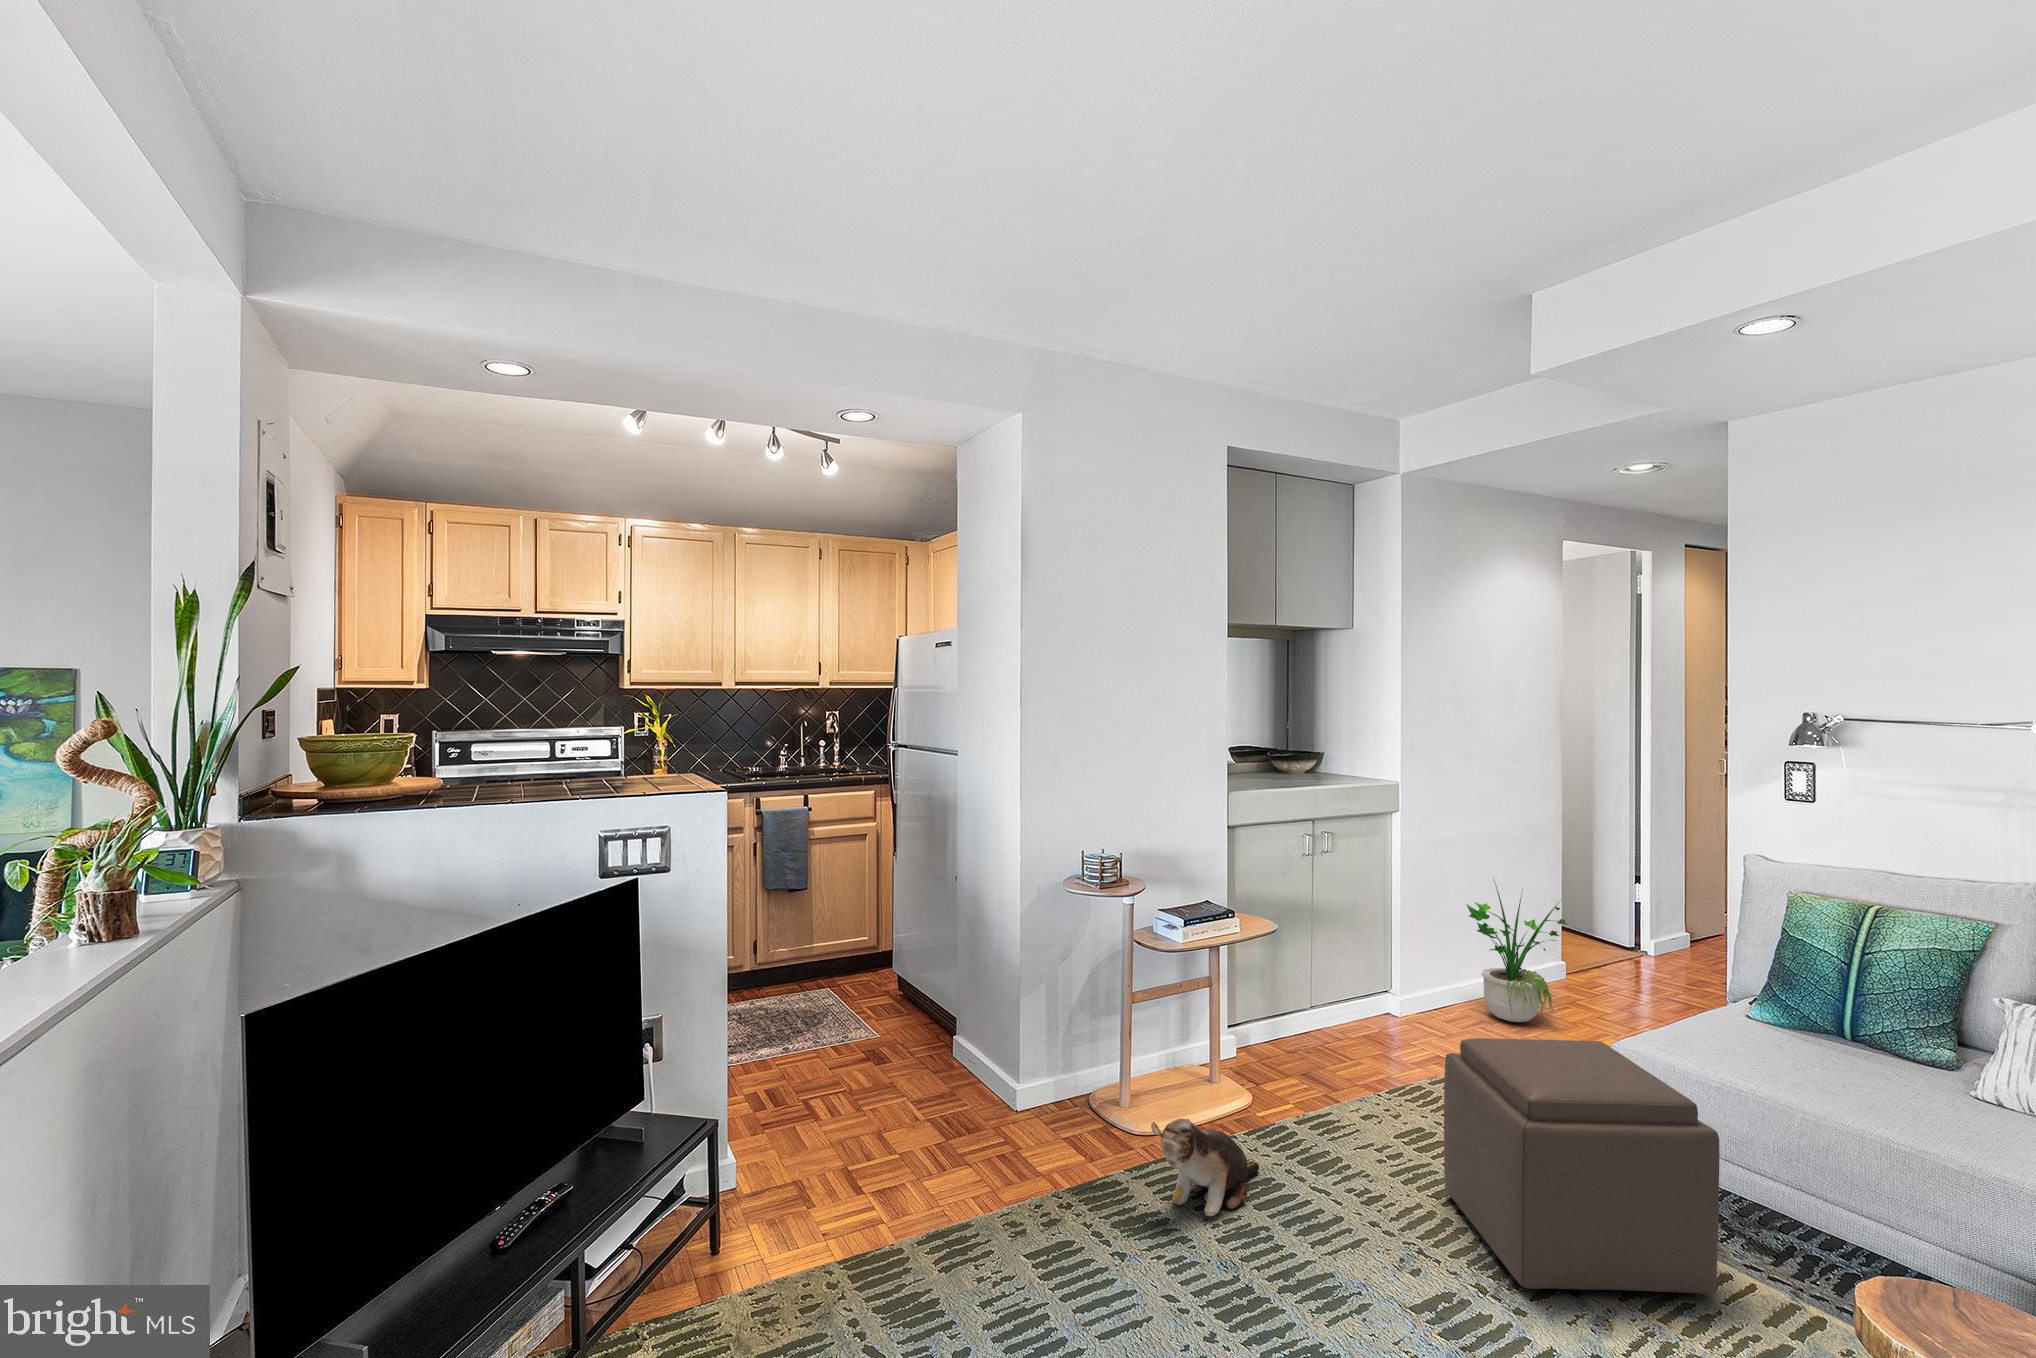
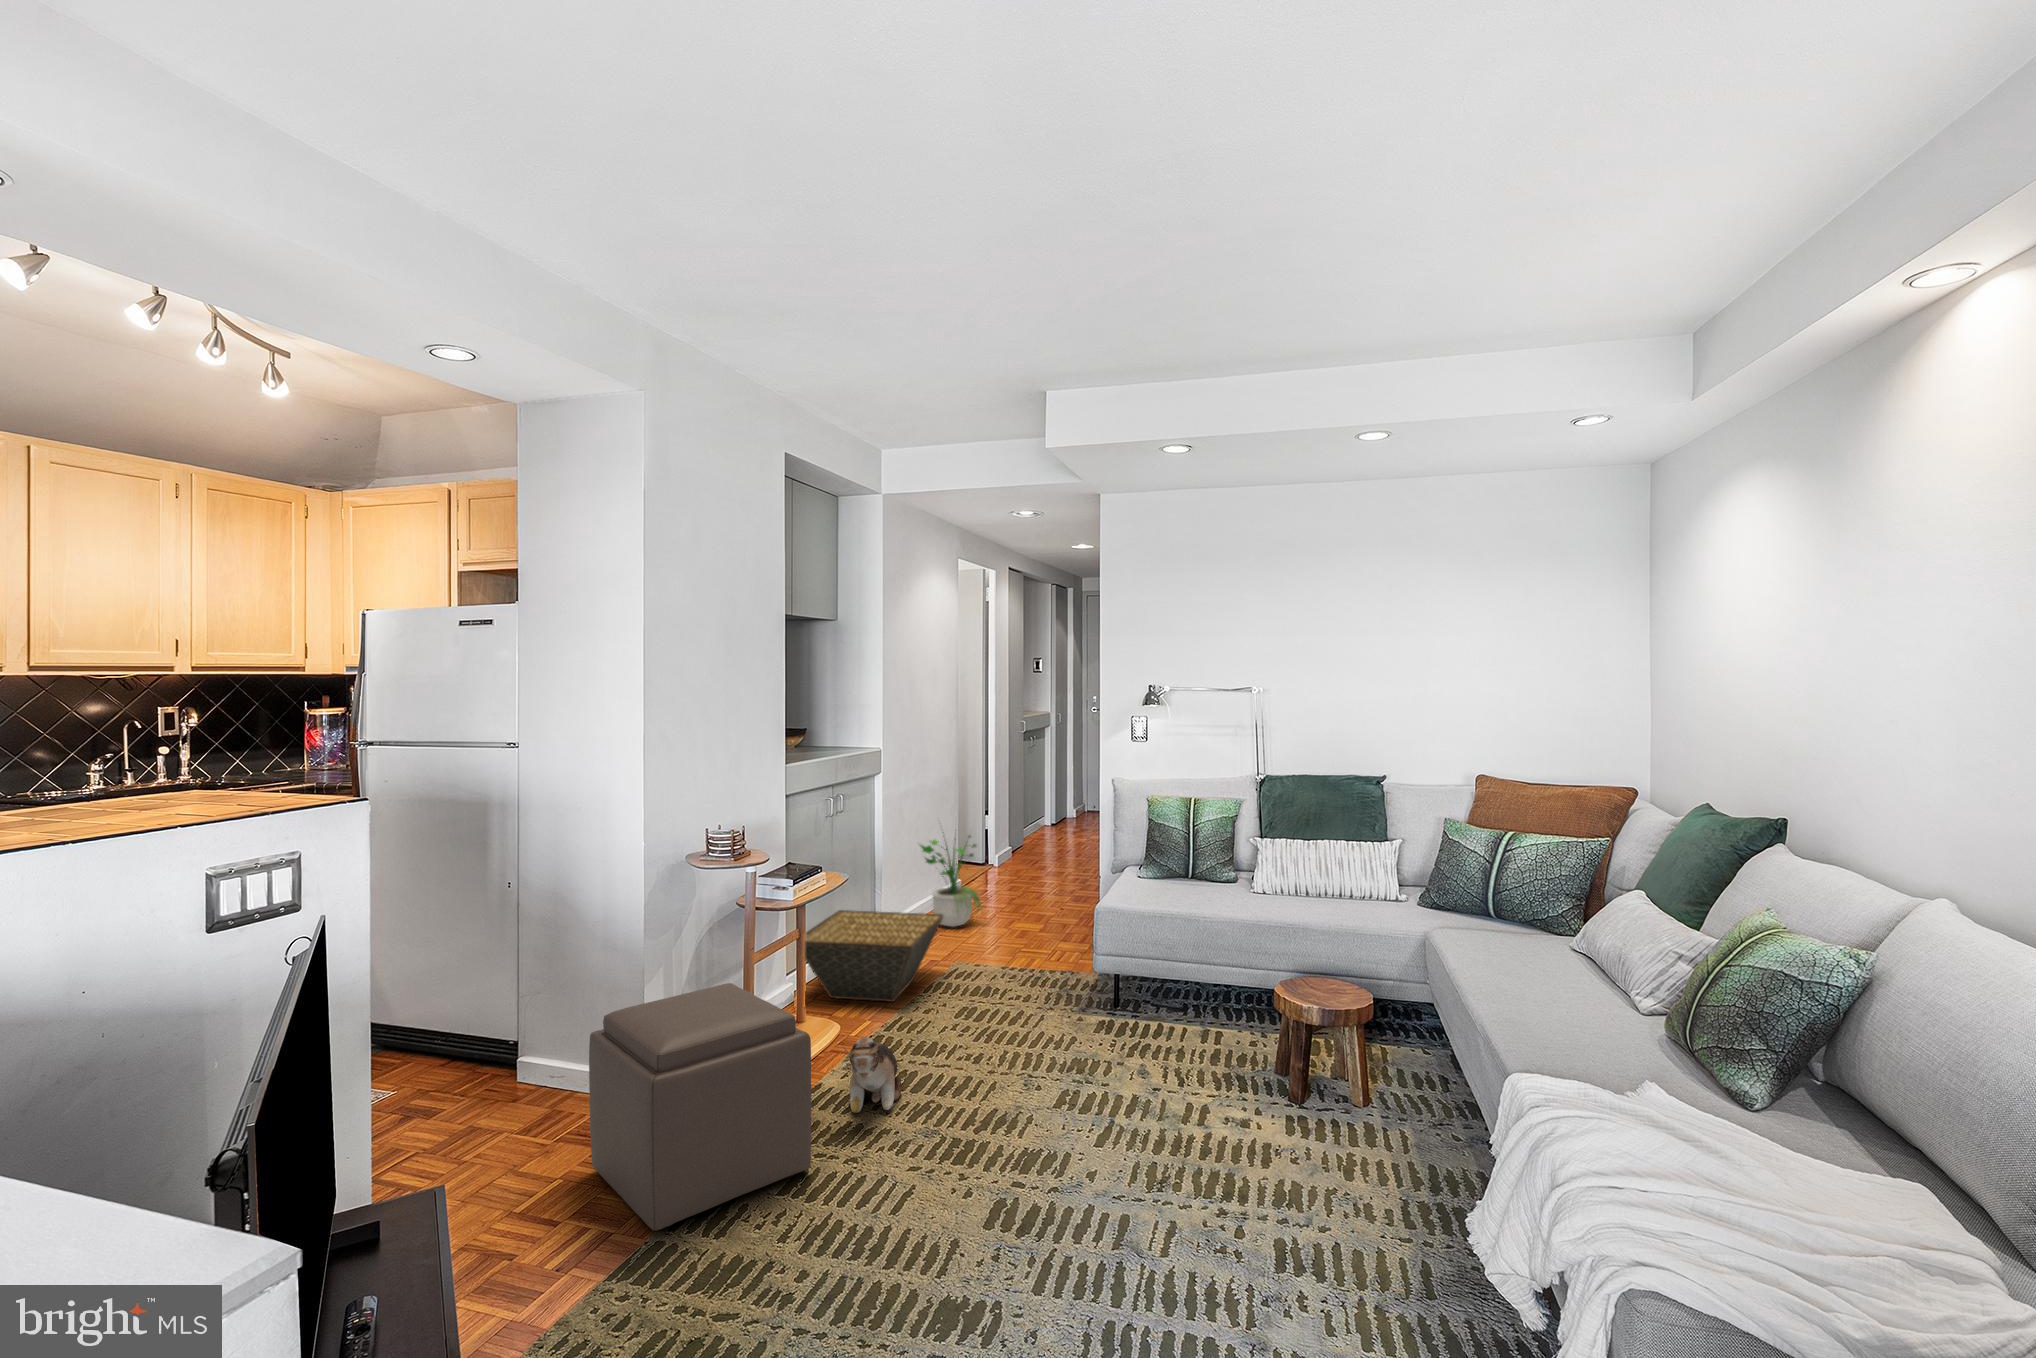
basket: none [1235,966,1440,1092] -> present [805,910,943,1002]
ottoman: present [1444,1038,1720,1294] -> present [589,983,812,1231]

